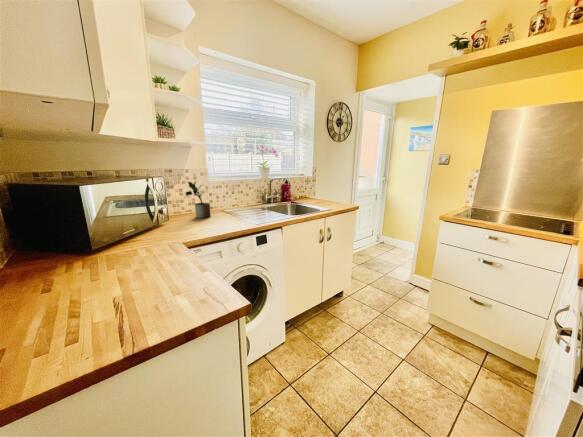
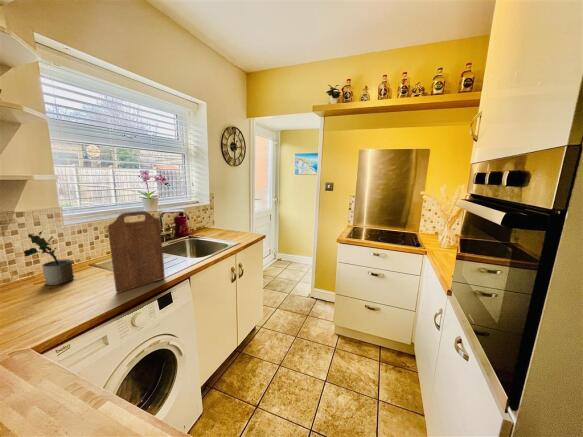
cutting board: none [226,167,262,227] -> present [108,211,165,293]

